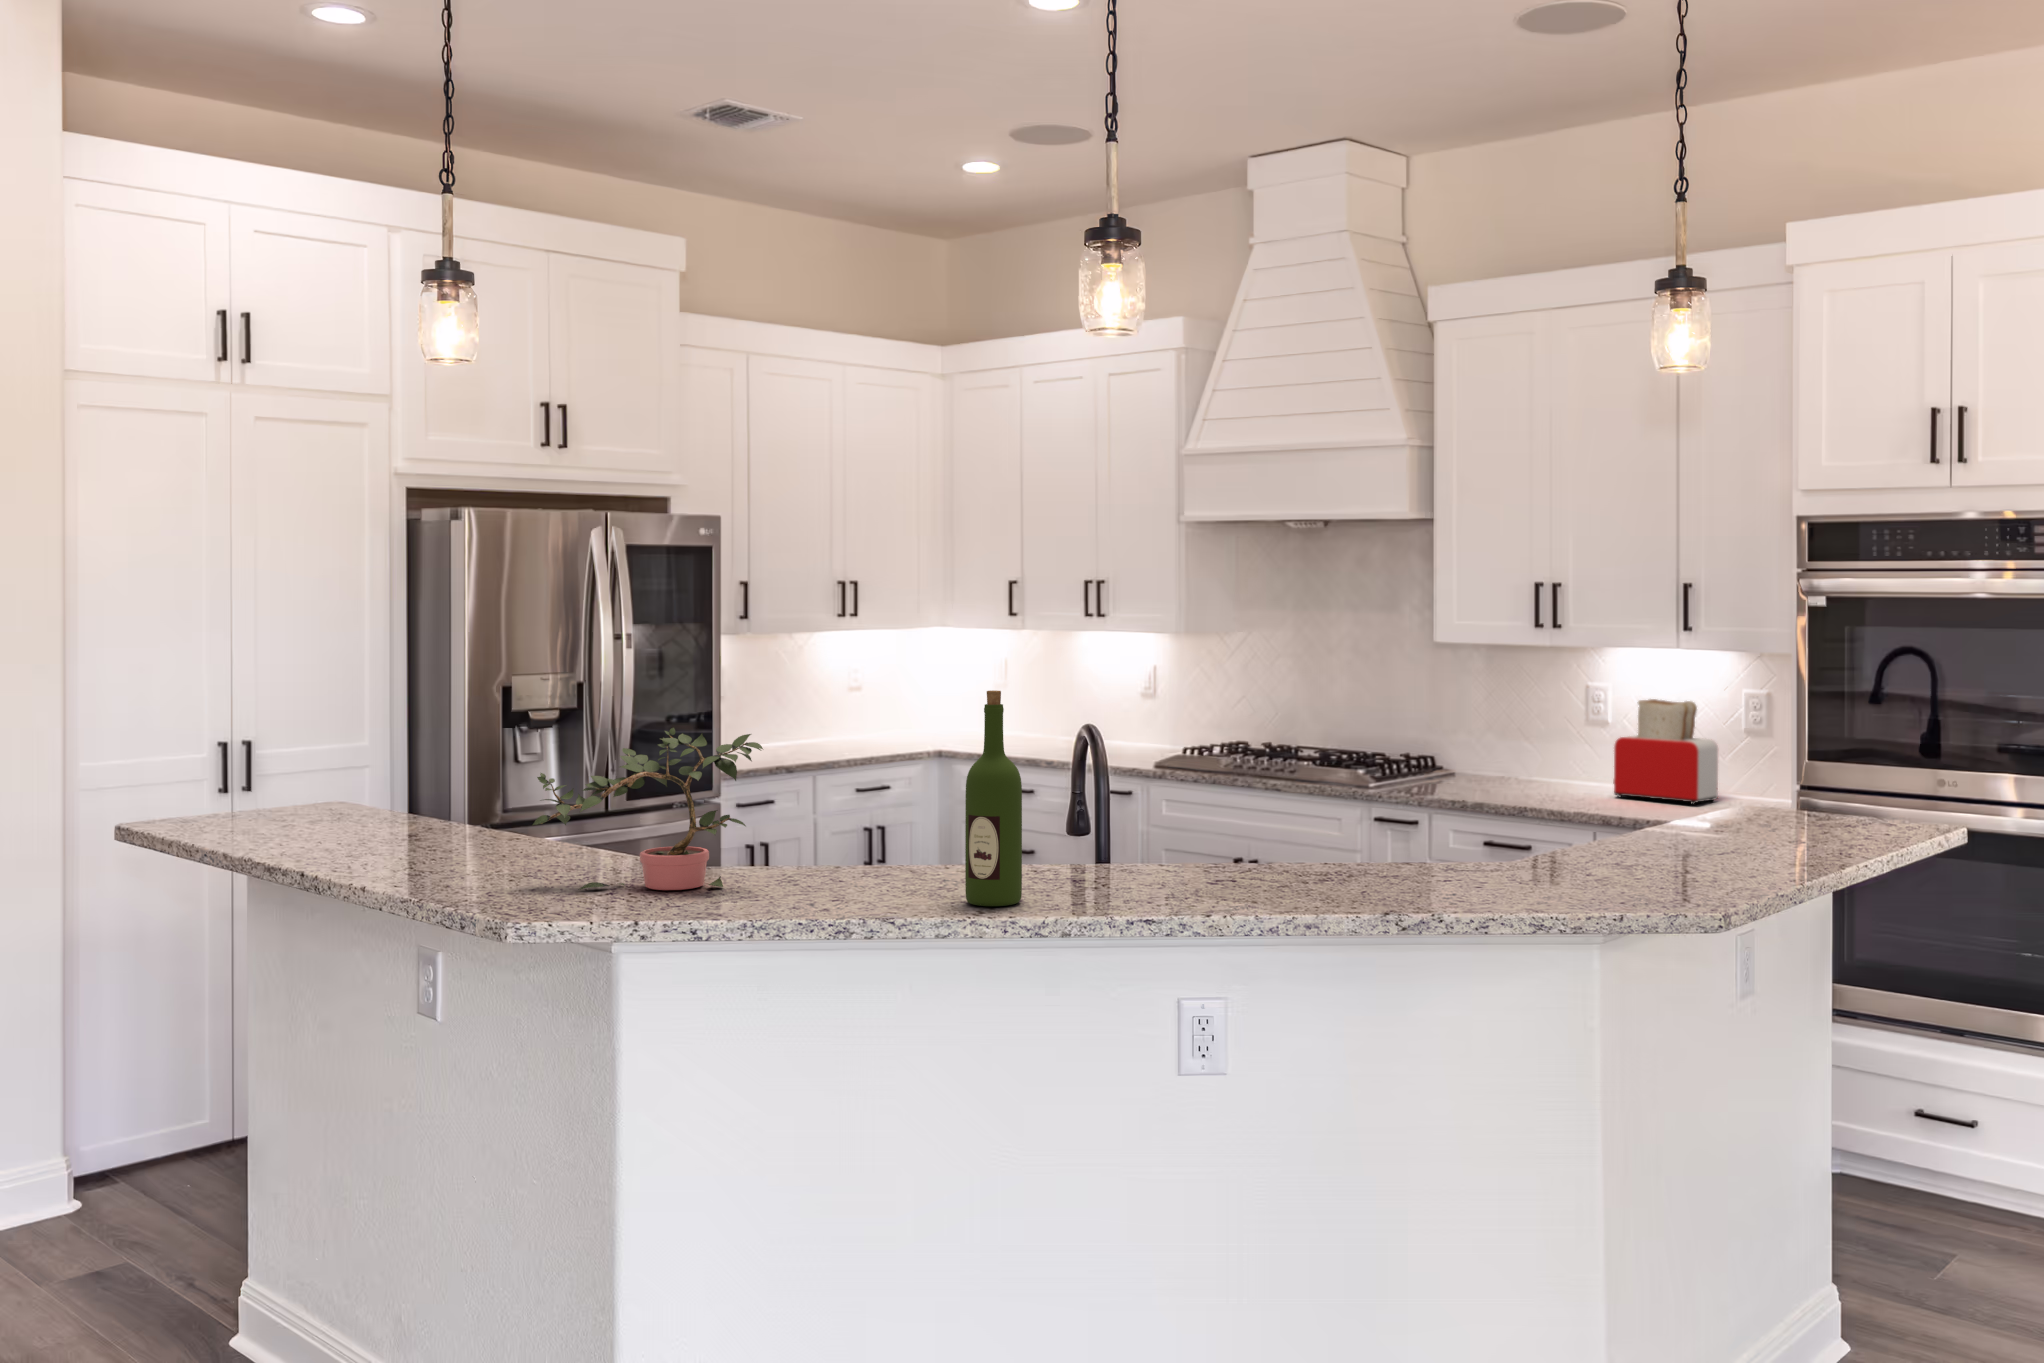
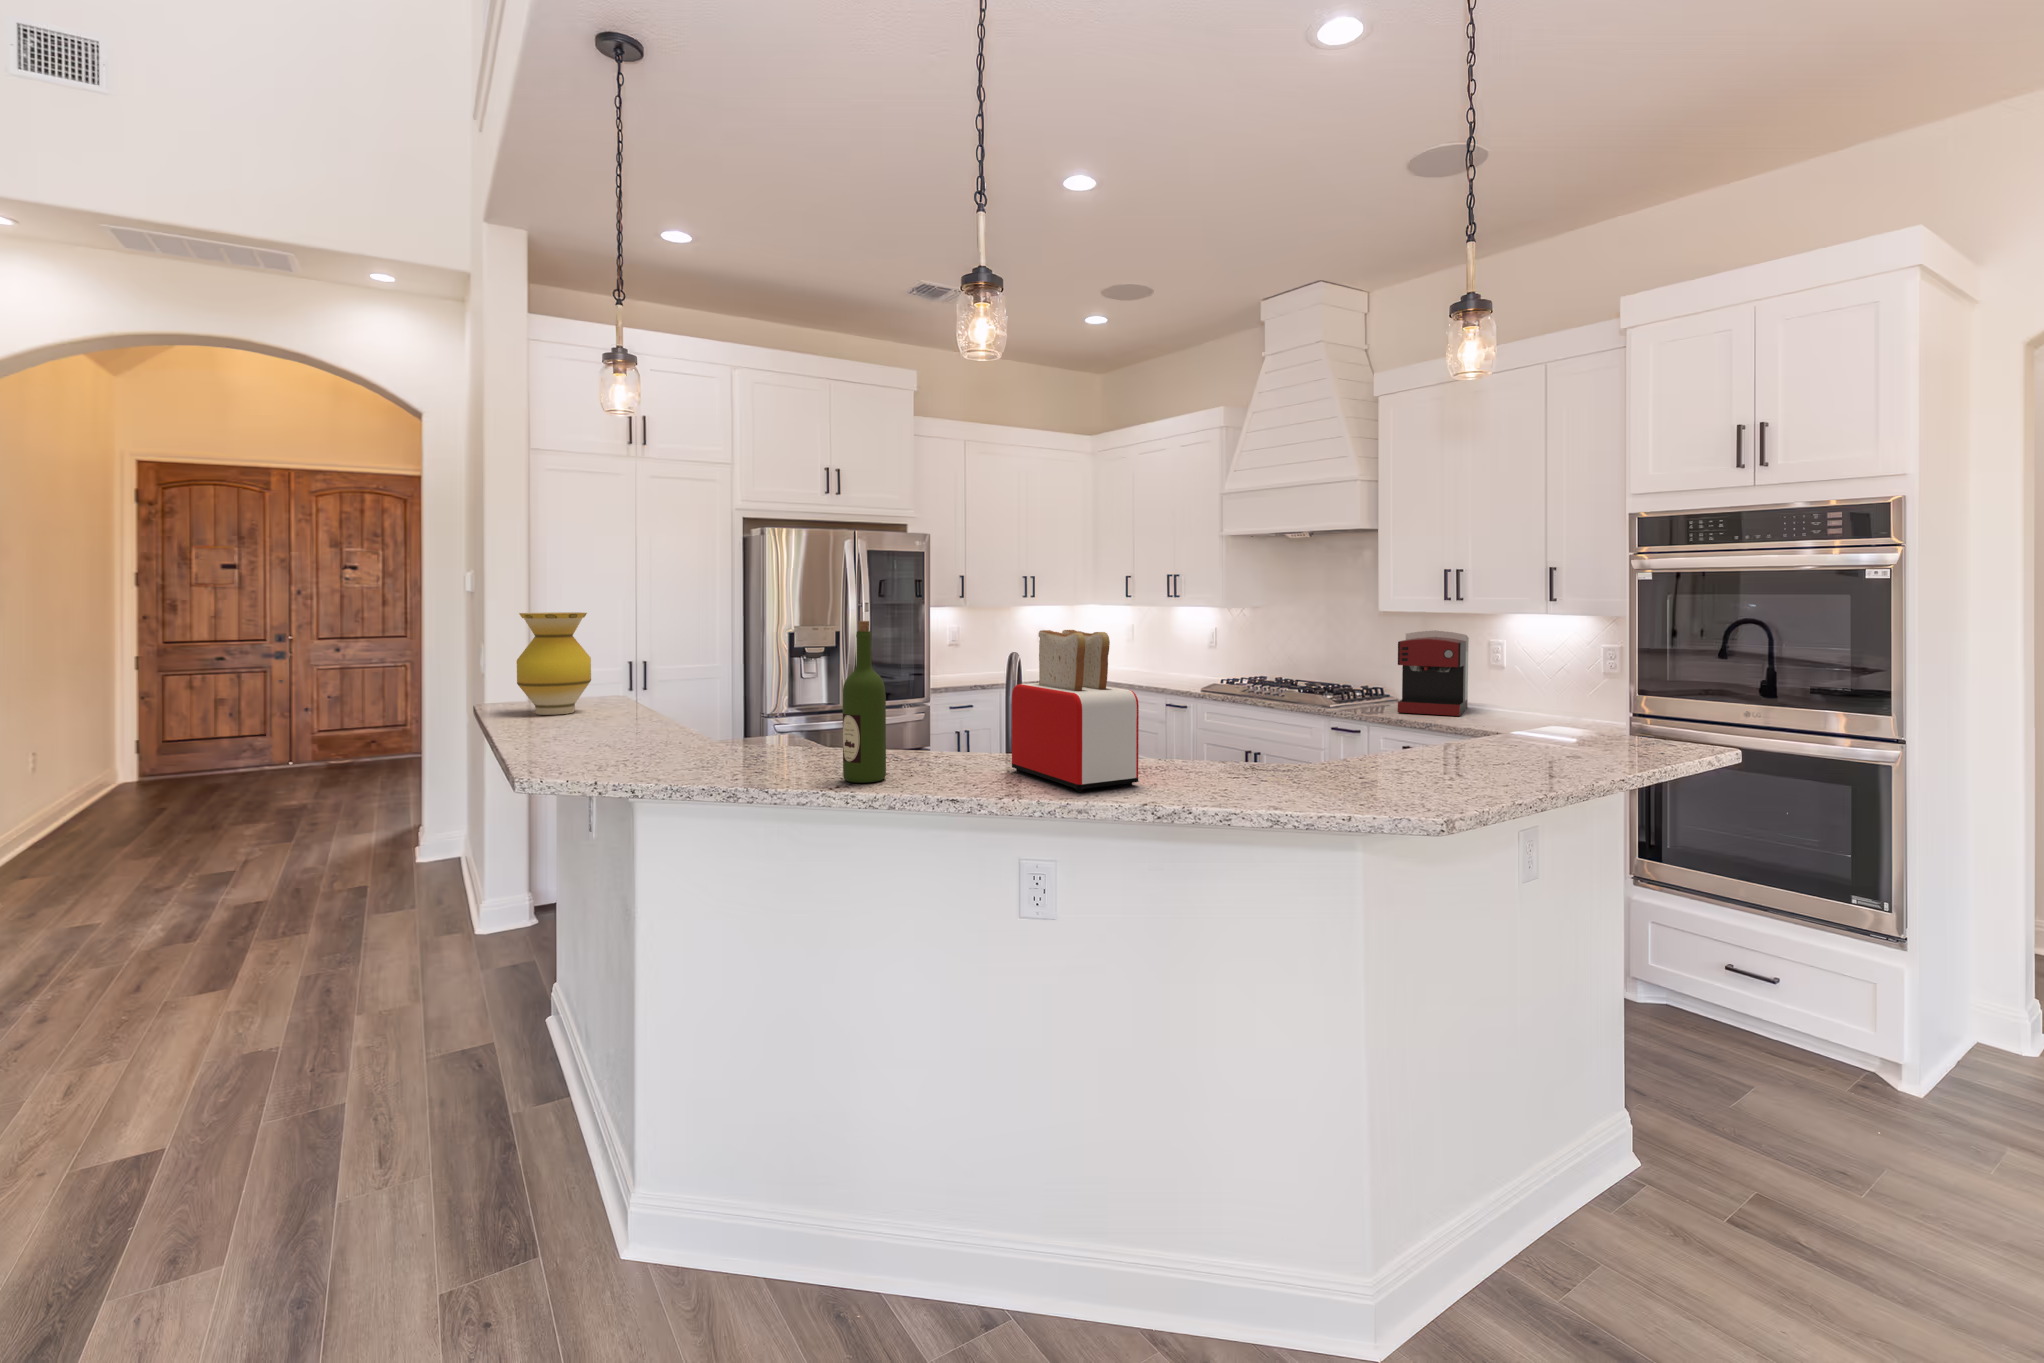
vase: none [218,665,336,834] -> present [517,612,591,715]
coffee maker: none [1471,670,1562,794] -> present [1398,630,1469,716]
toaster: present [1613,699,1718,804] -> present [1012,630,1139,791]
potted plant: present [533,728,763,890] -> none [600,648,739,760]

